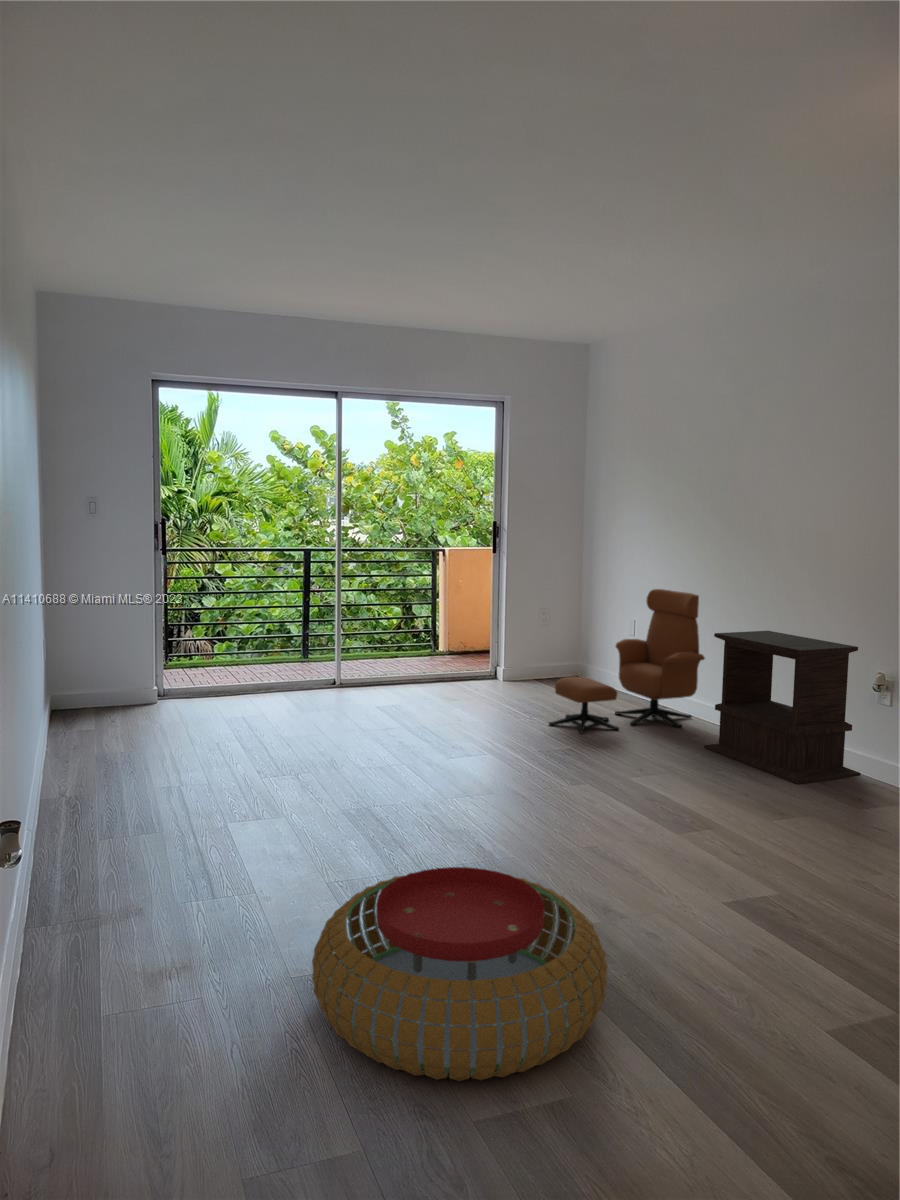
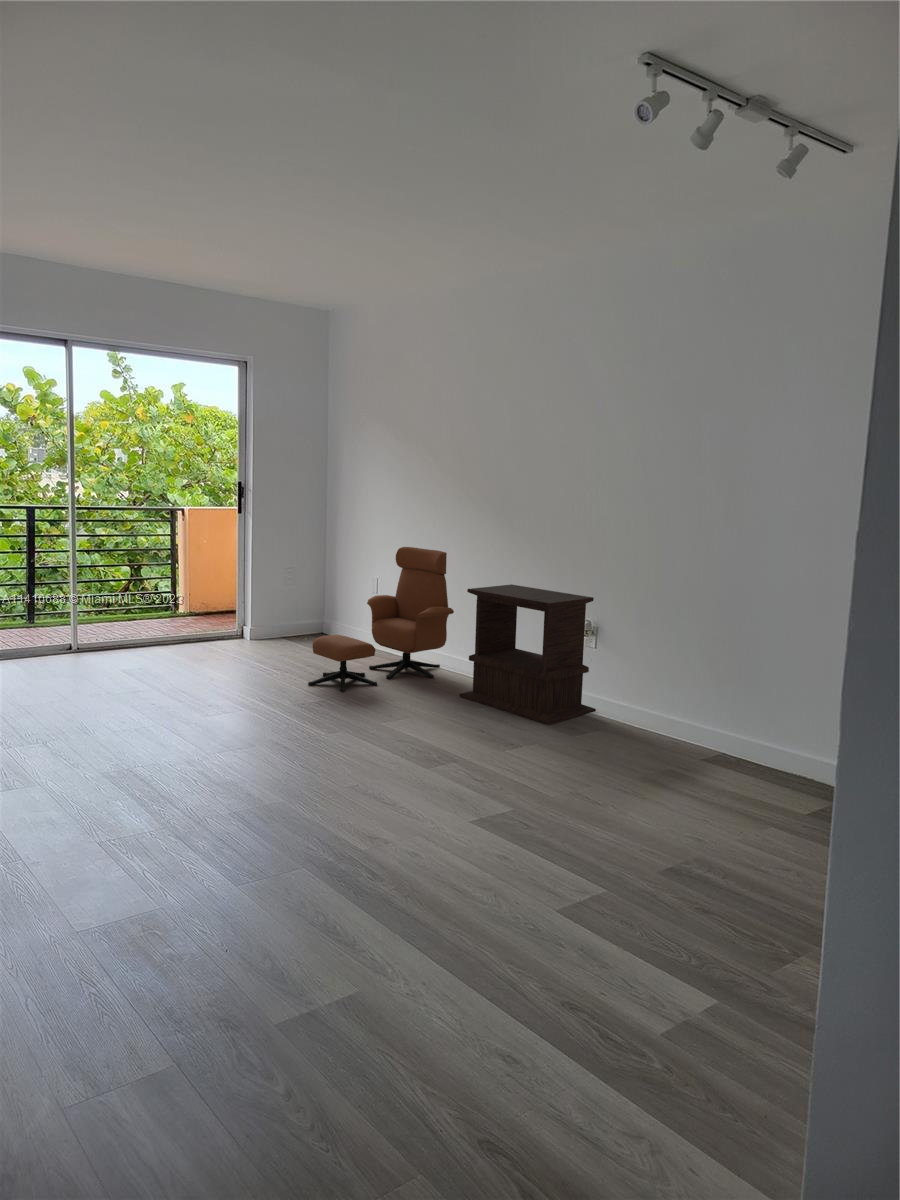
pouf: present [312,867,607,1081] -> none [115,868,456,1136]

